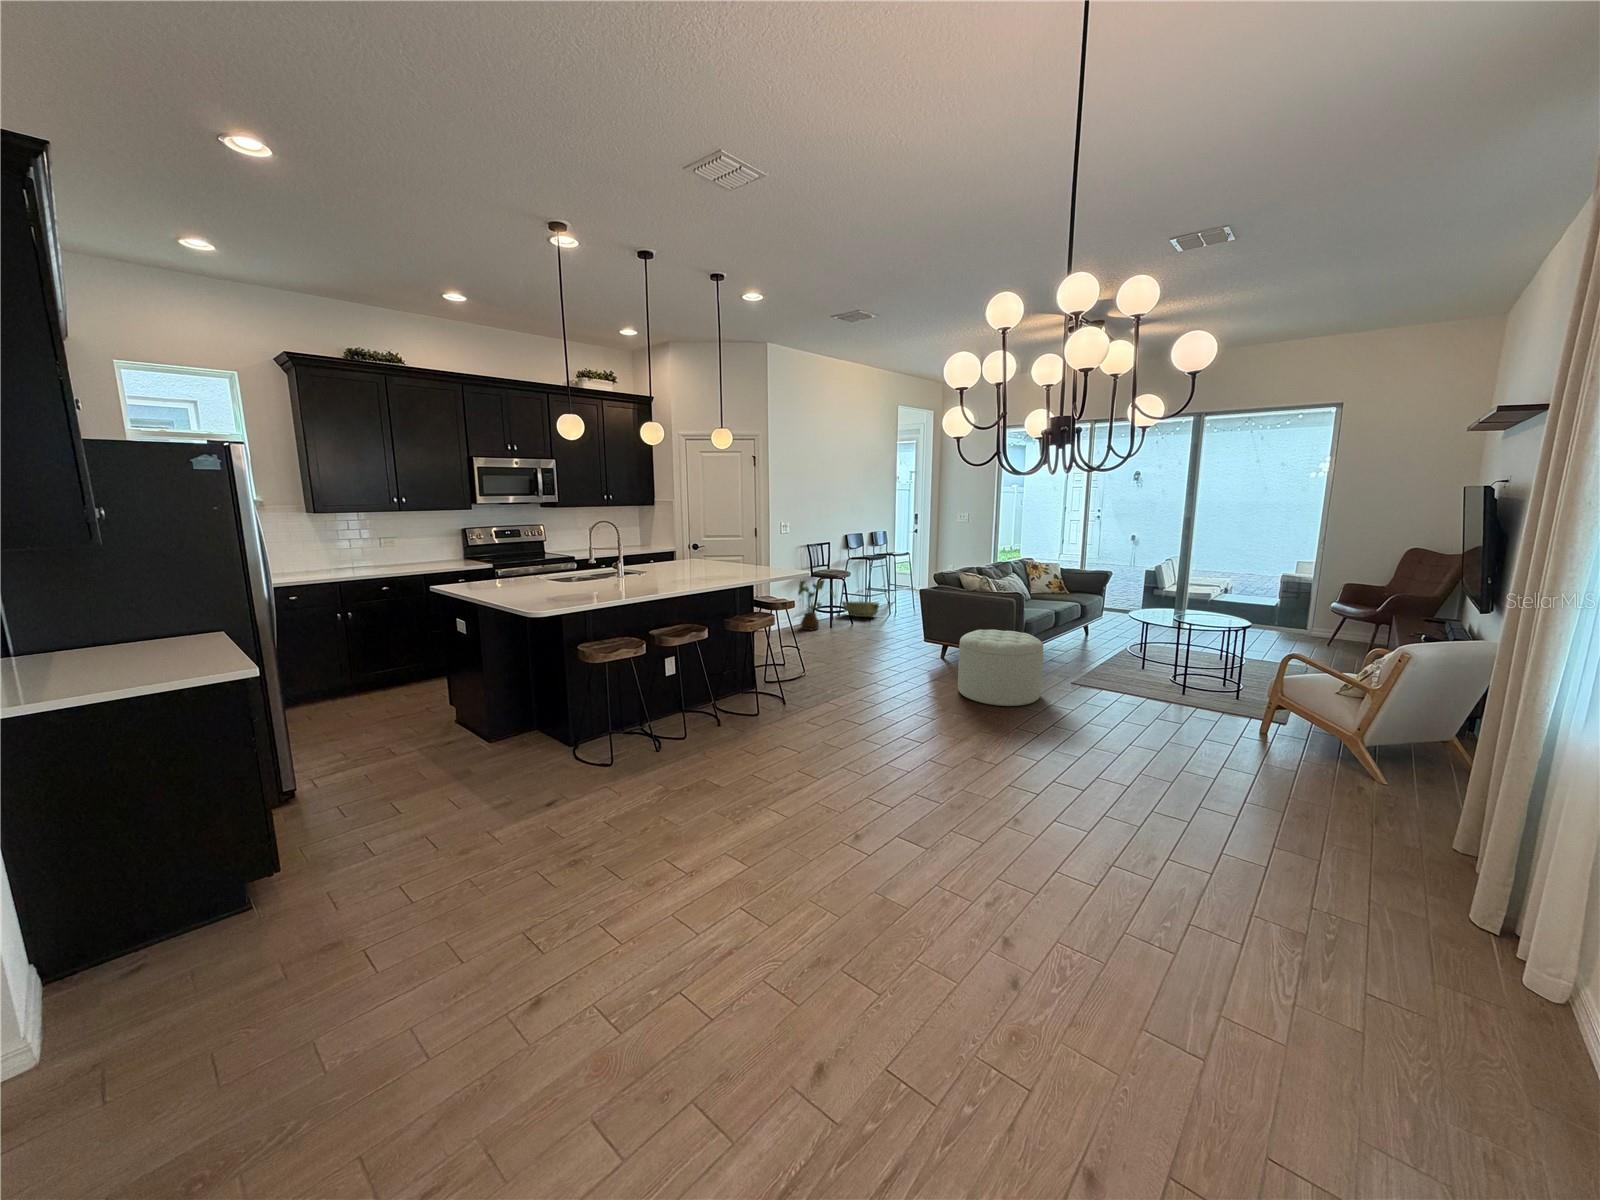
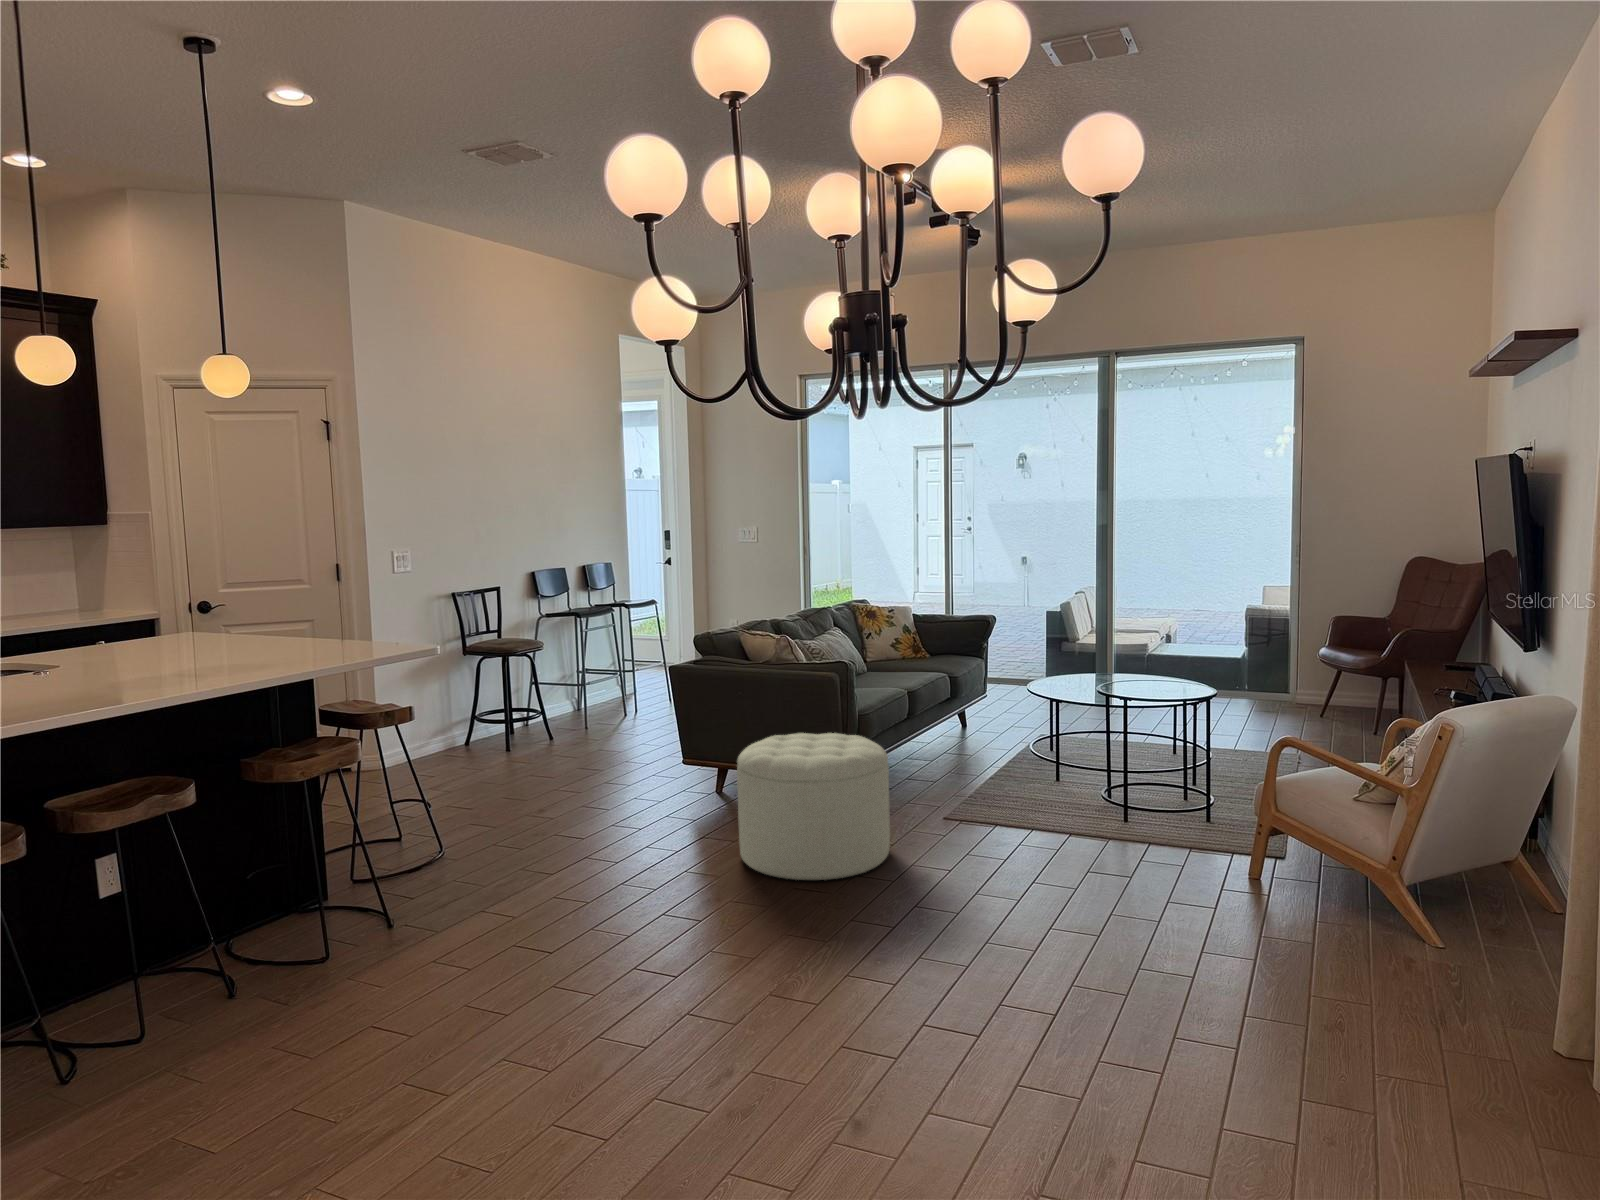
house plant: present [798,579,835,630] -> none [435,656,513,760]
woven basket: present [842,602,879,617] -> none [532,695,606,726]

